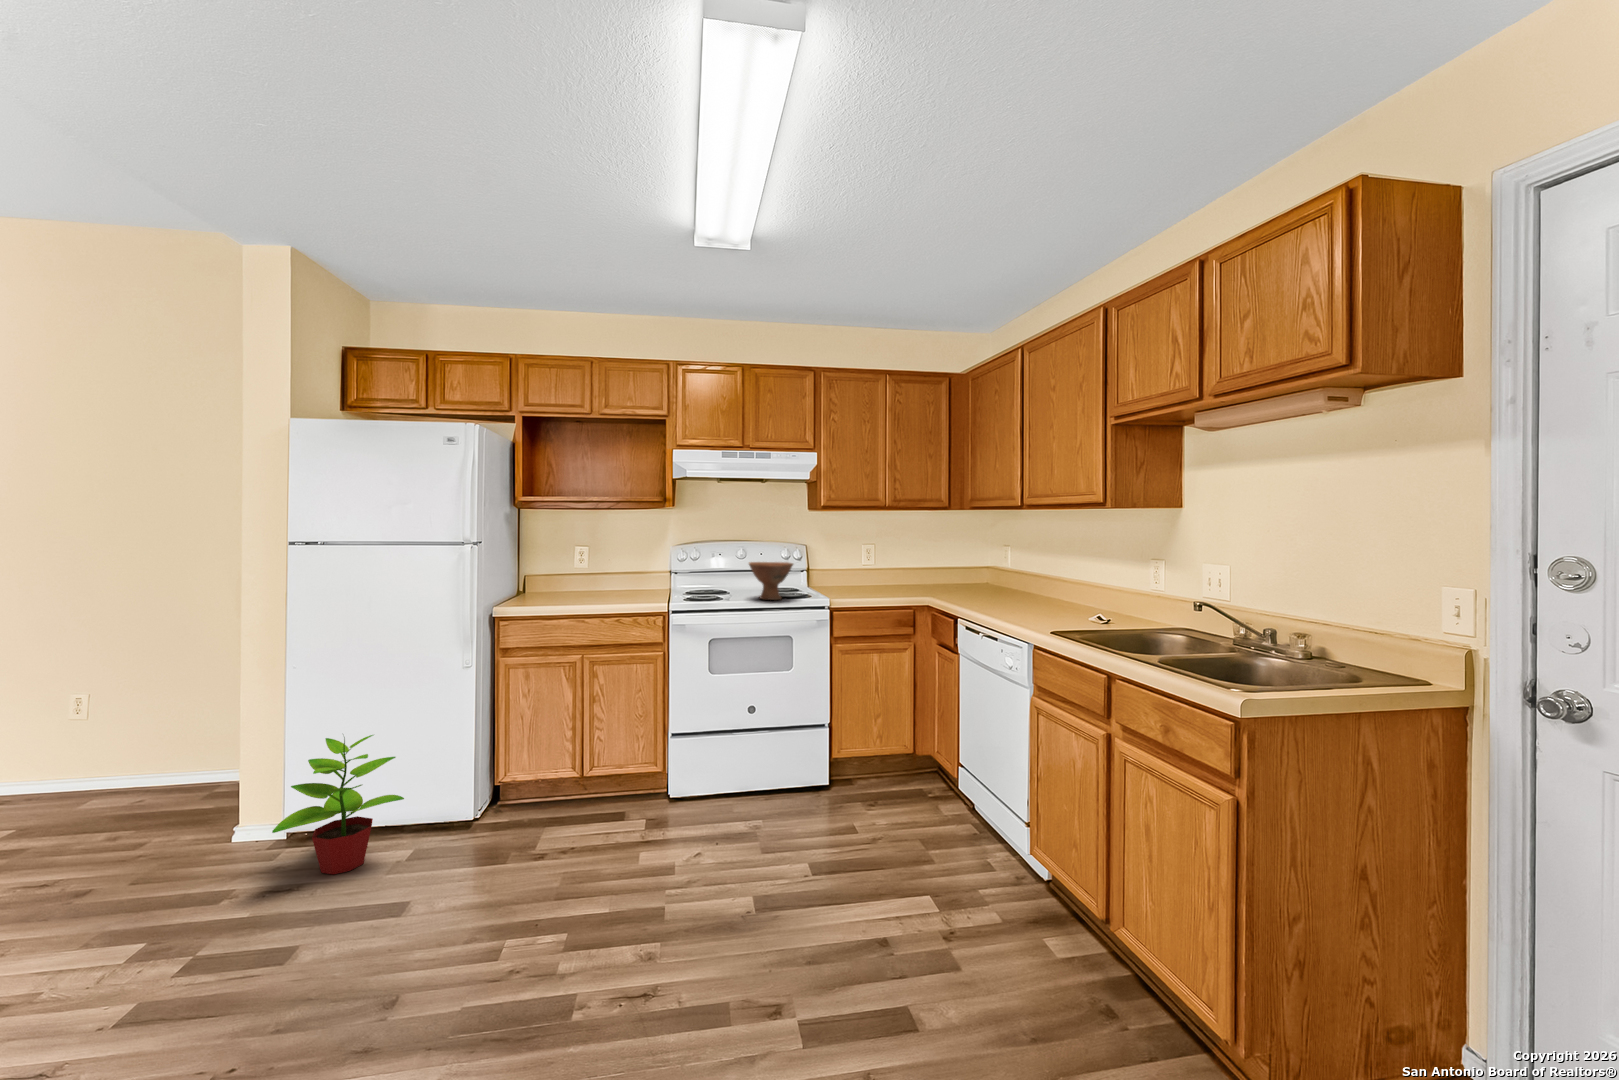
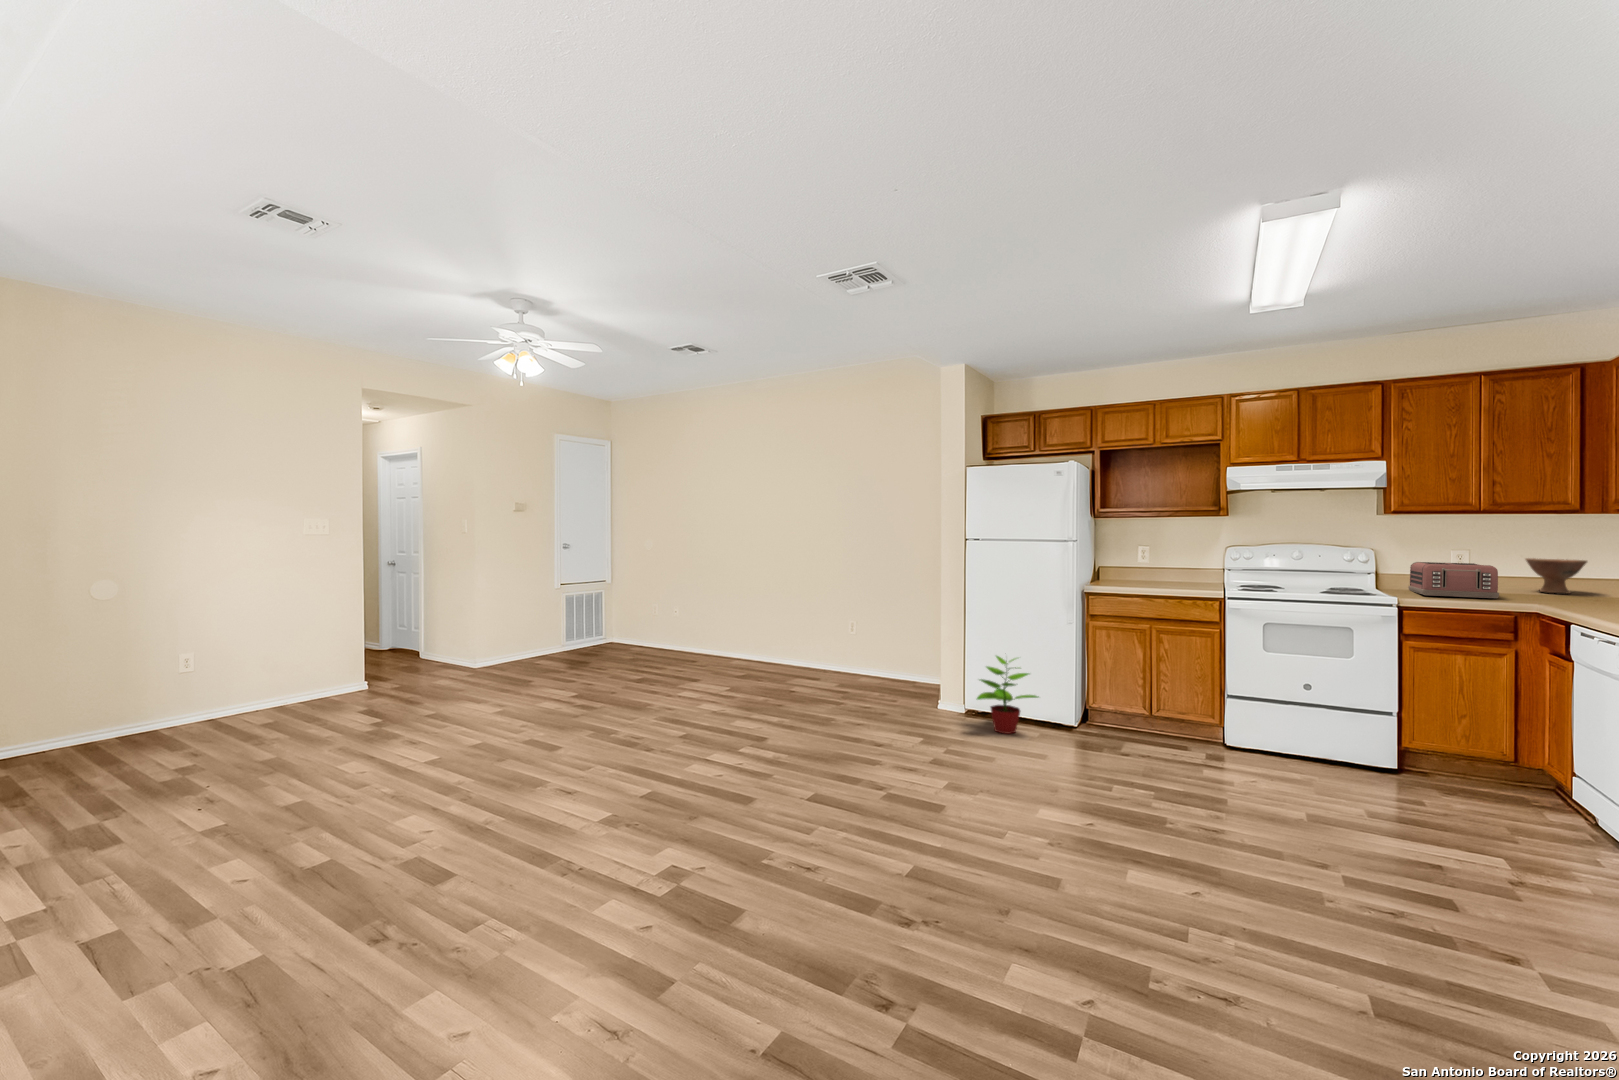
toaster: none [834,559,901,594] -> present [1408,562,1499,598]
bowl: present [749,562,793,600] -> present [1526,558,1587,594]

